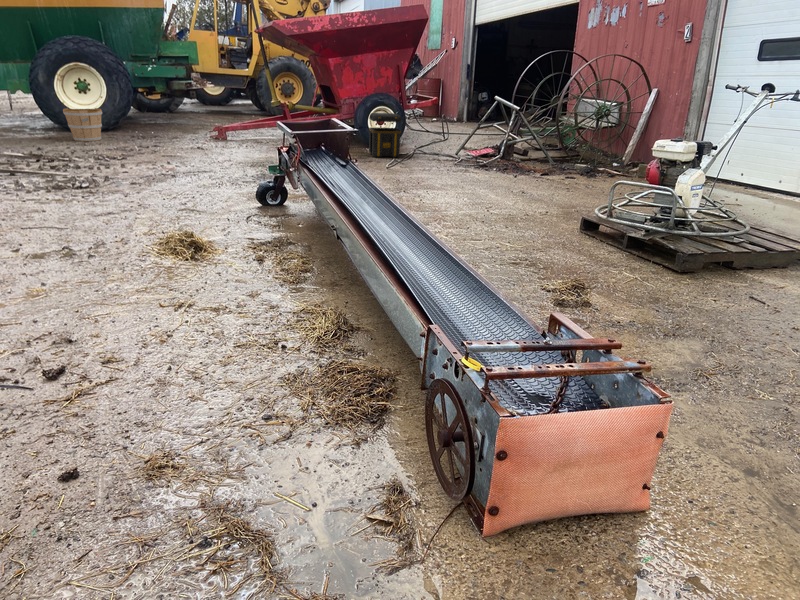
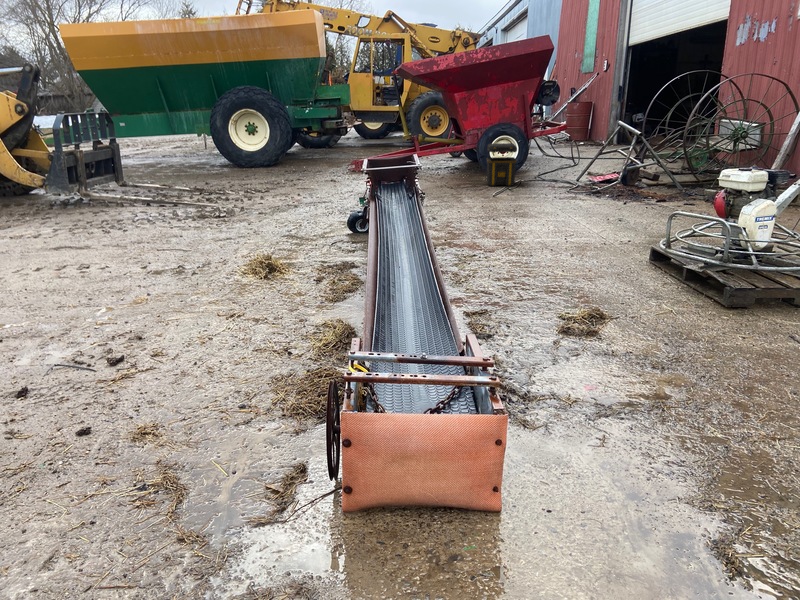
wooden bucket: present [63,108,102,141] -> none [234,147,264,175]

